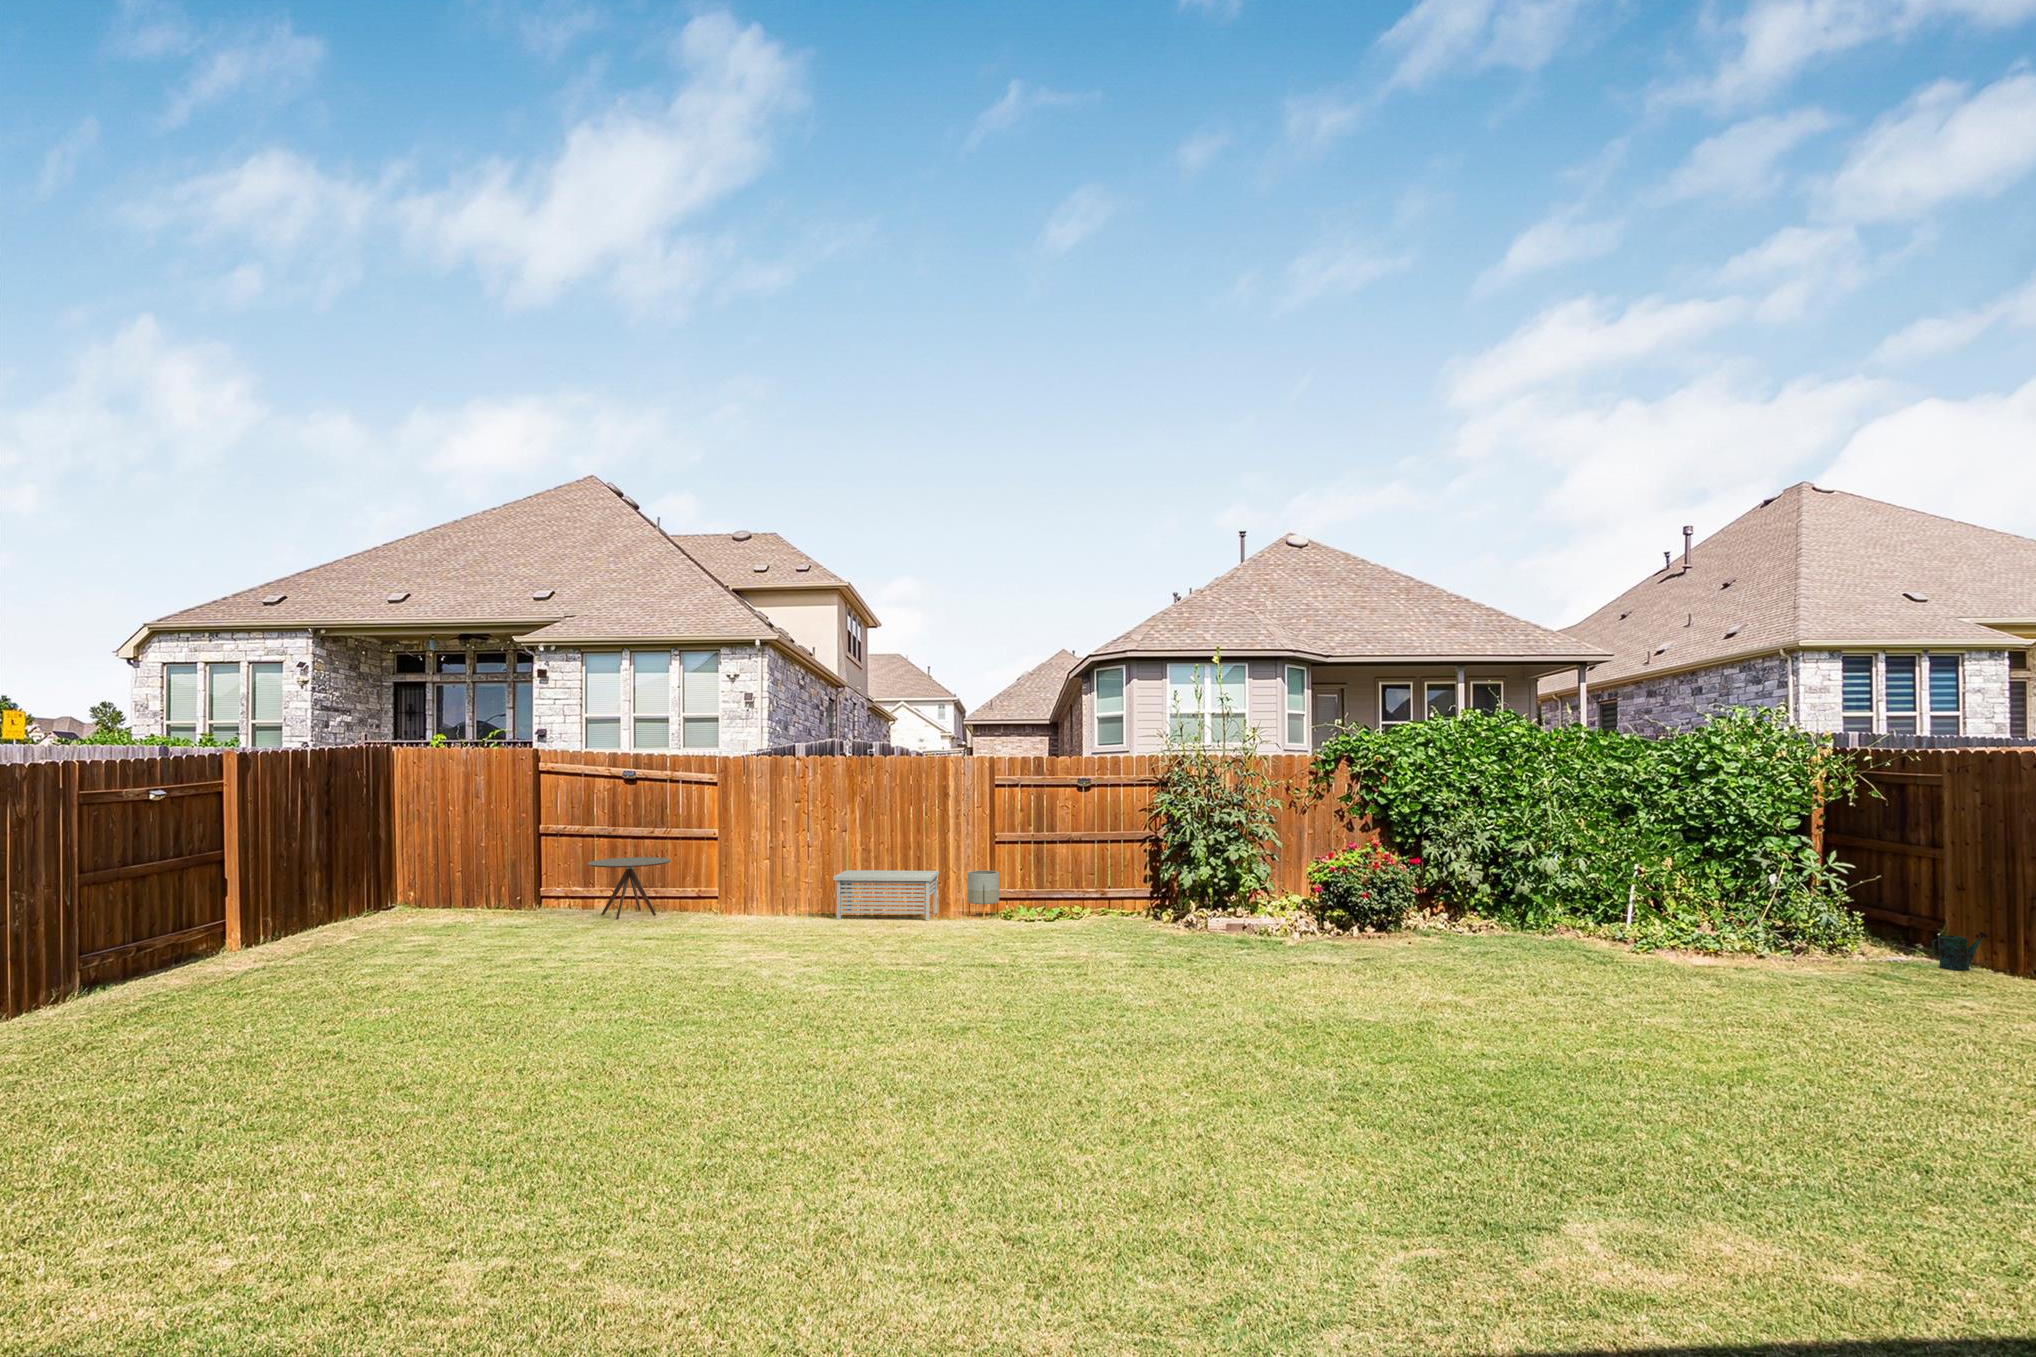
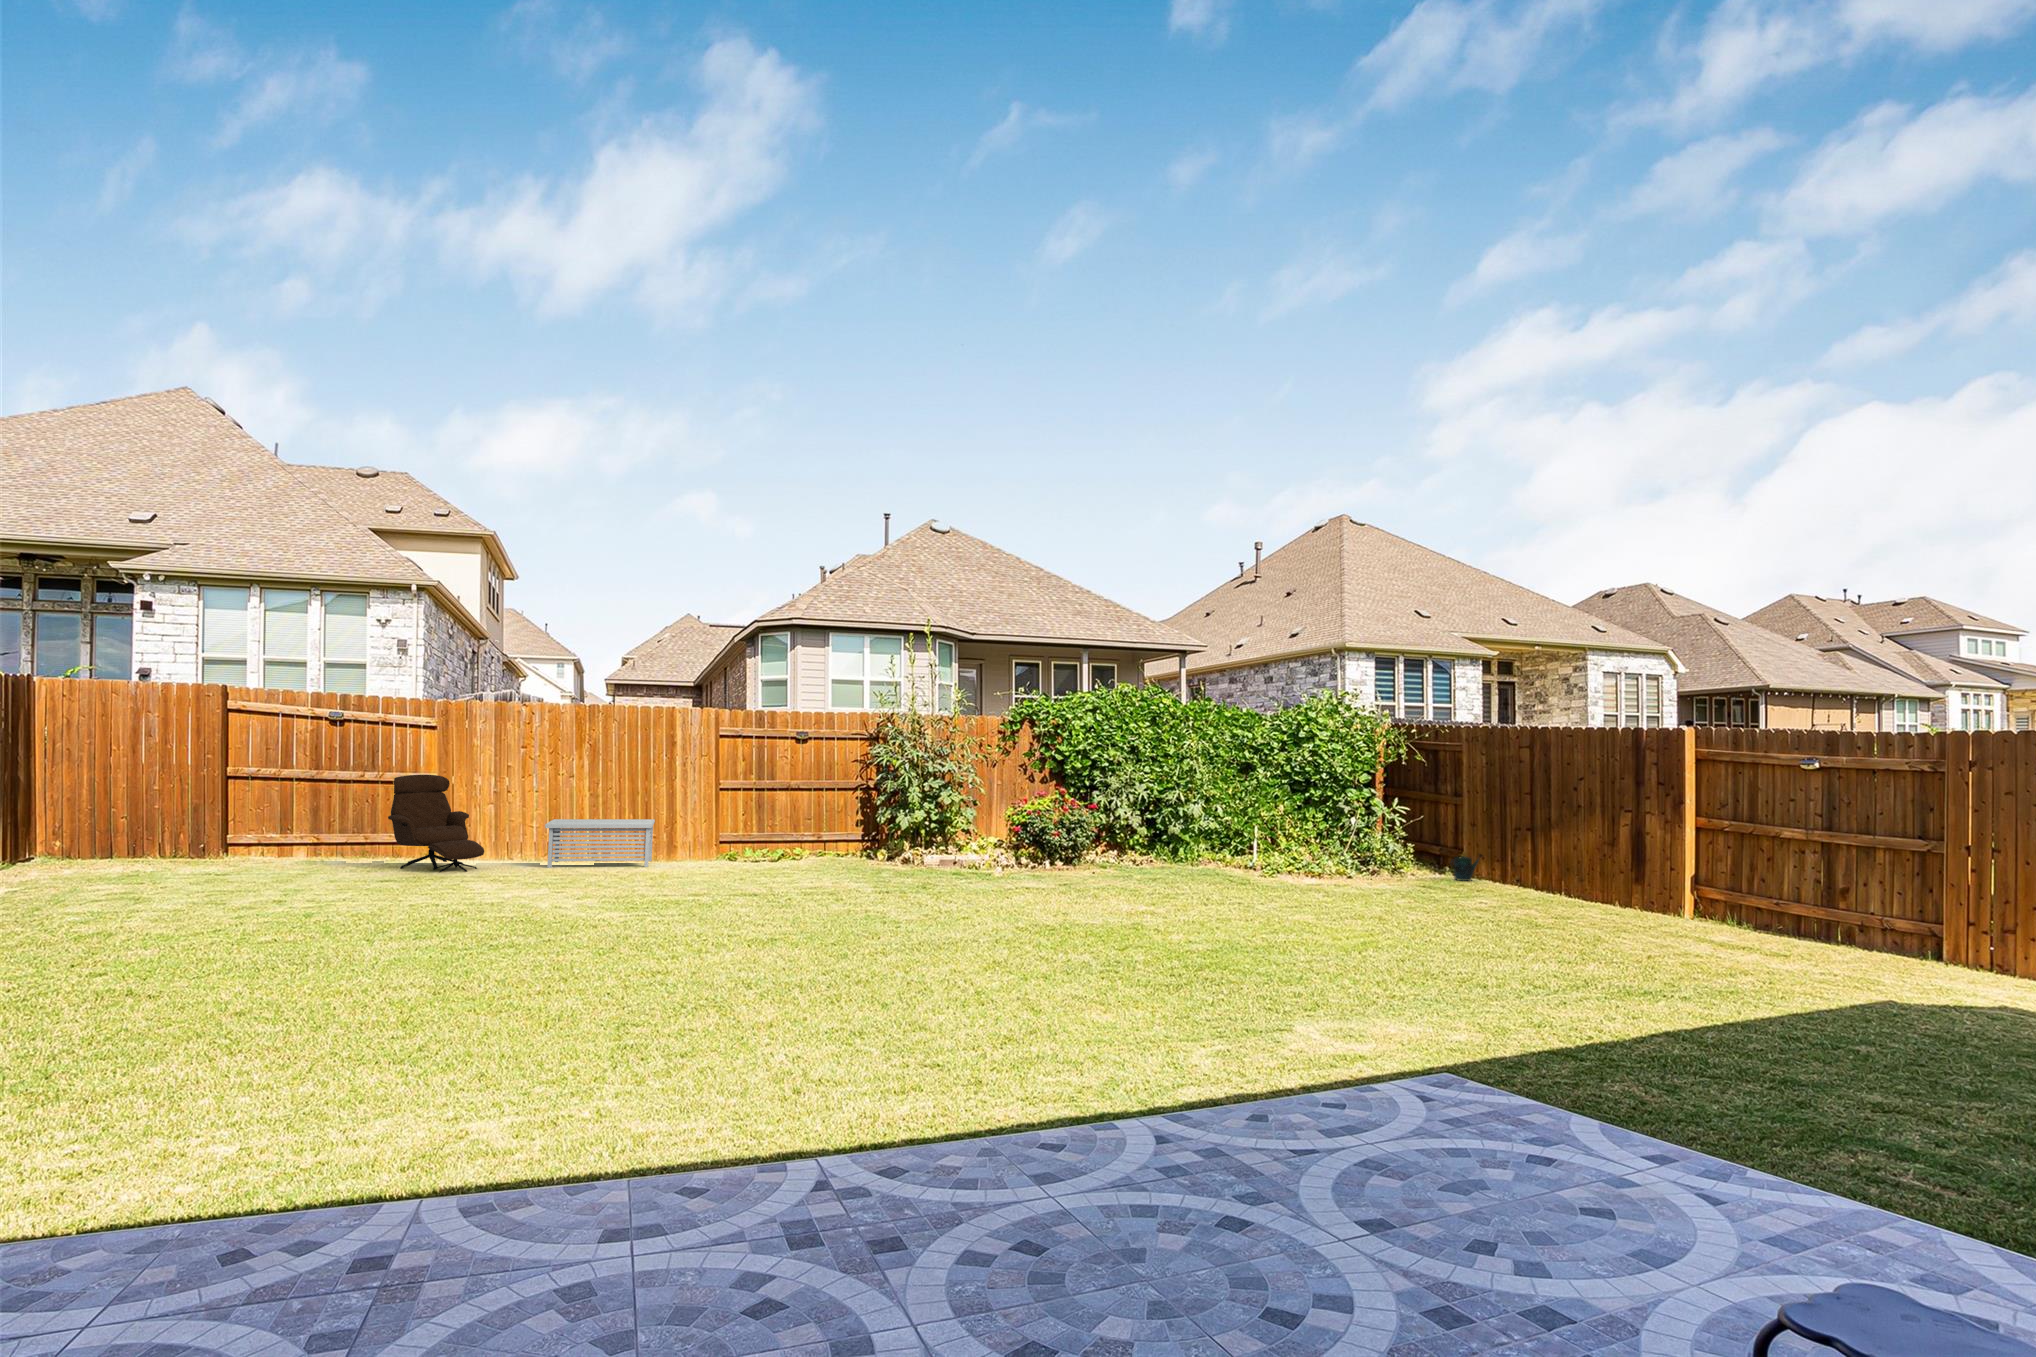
lounge chair: none [702,827,780,923] -> present [388,775,484,873]
round table: present [588,857,671,919] -> none [244,806,348,873]
planter: present [968,871,999,914] -> none [685,819,718,864]

